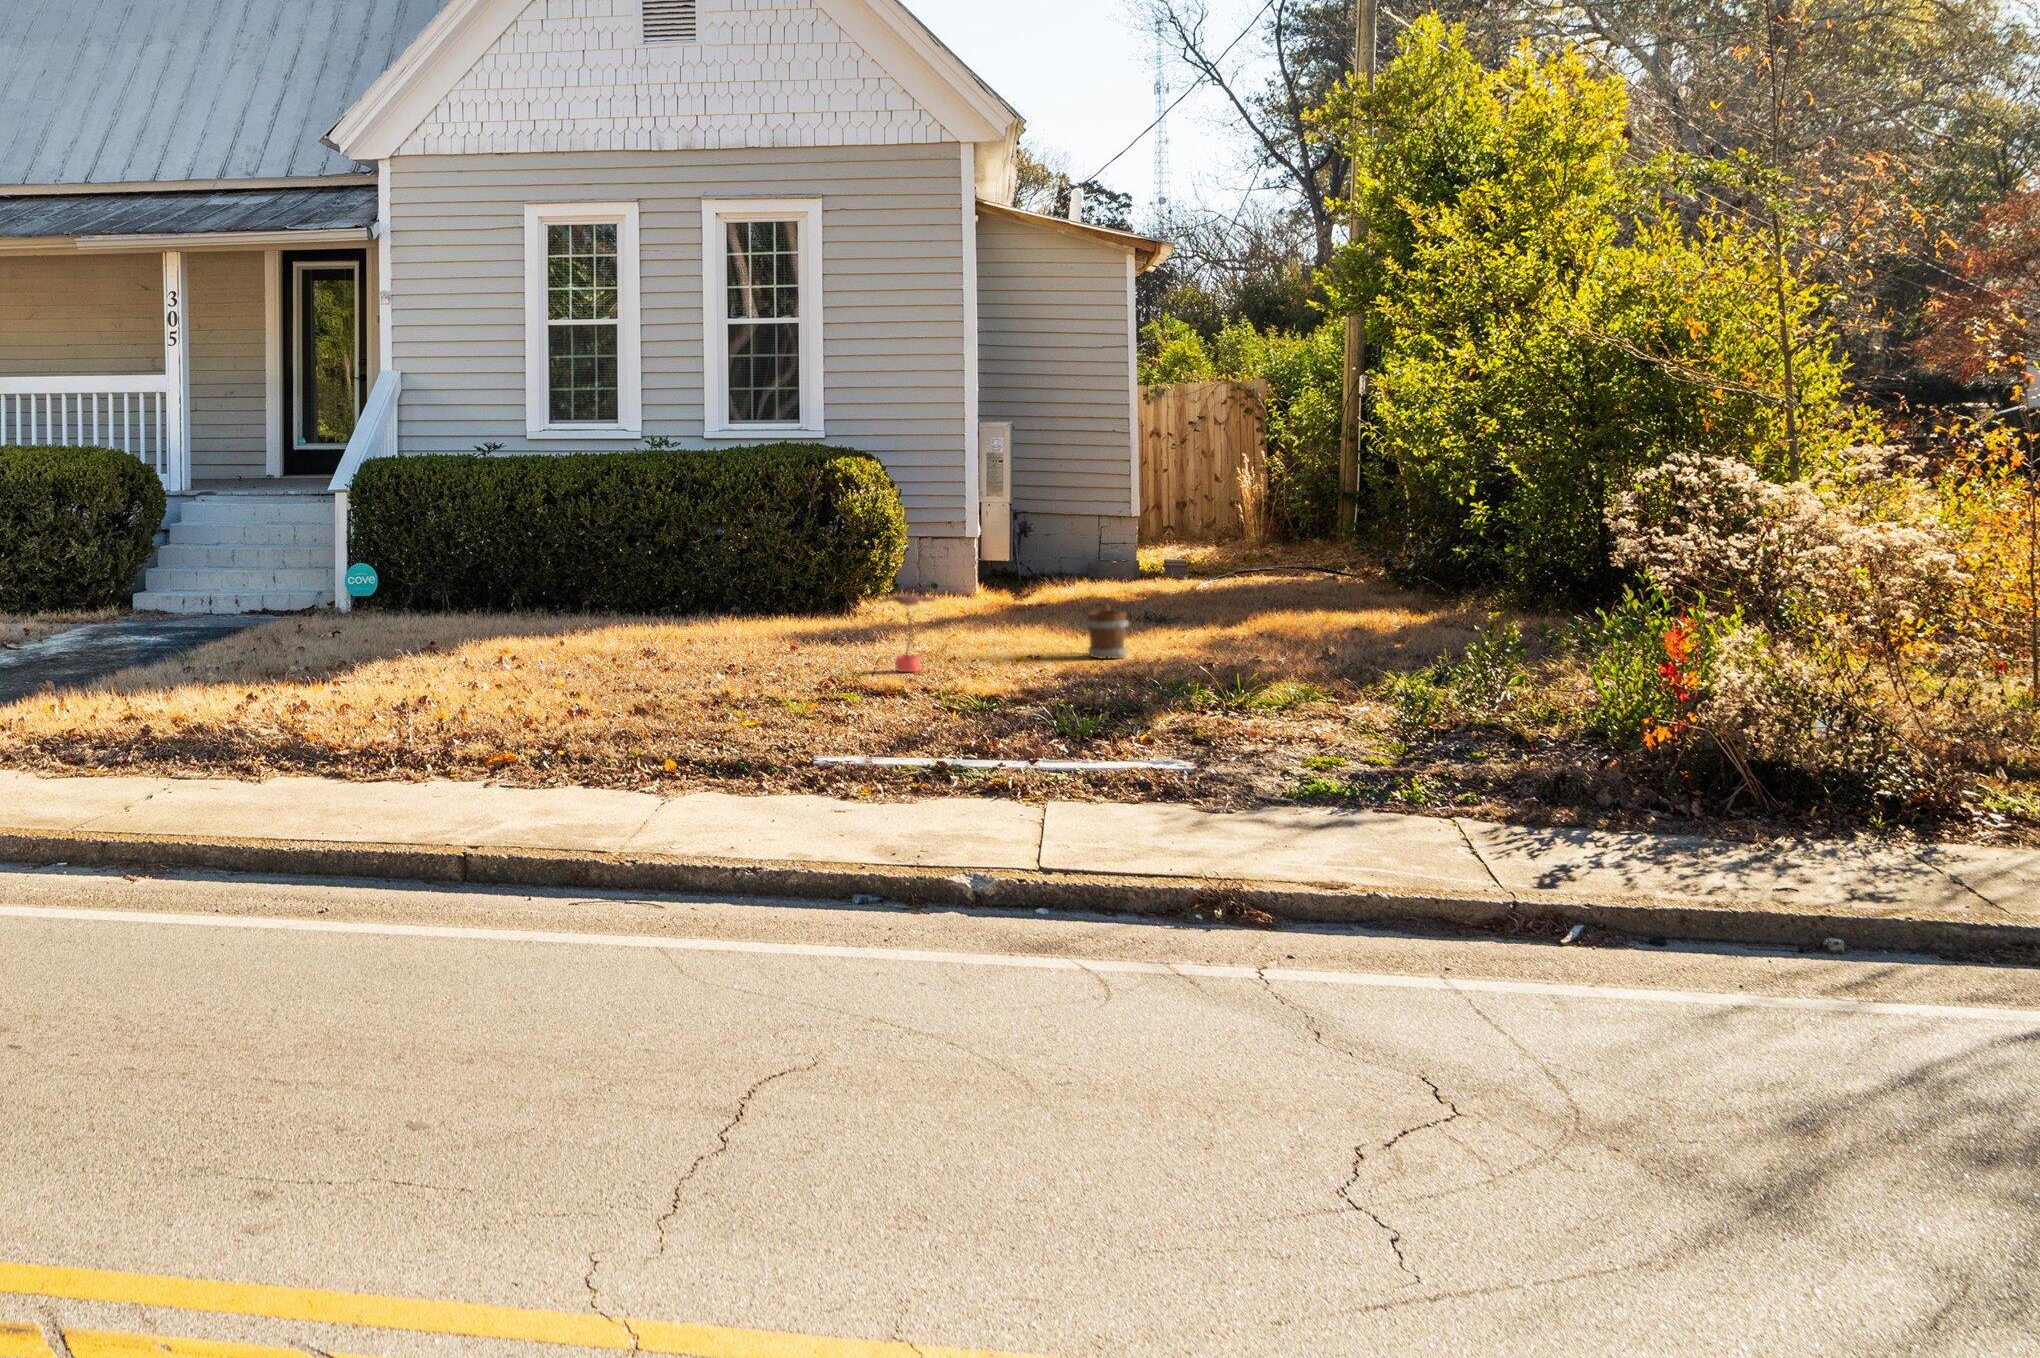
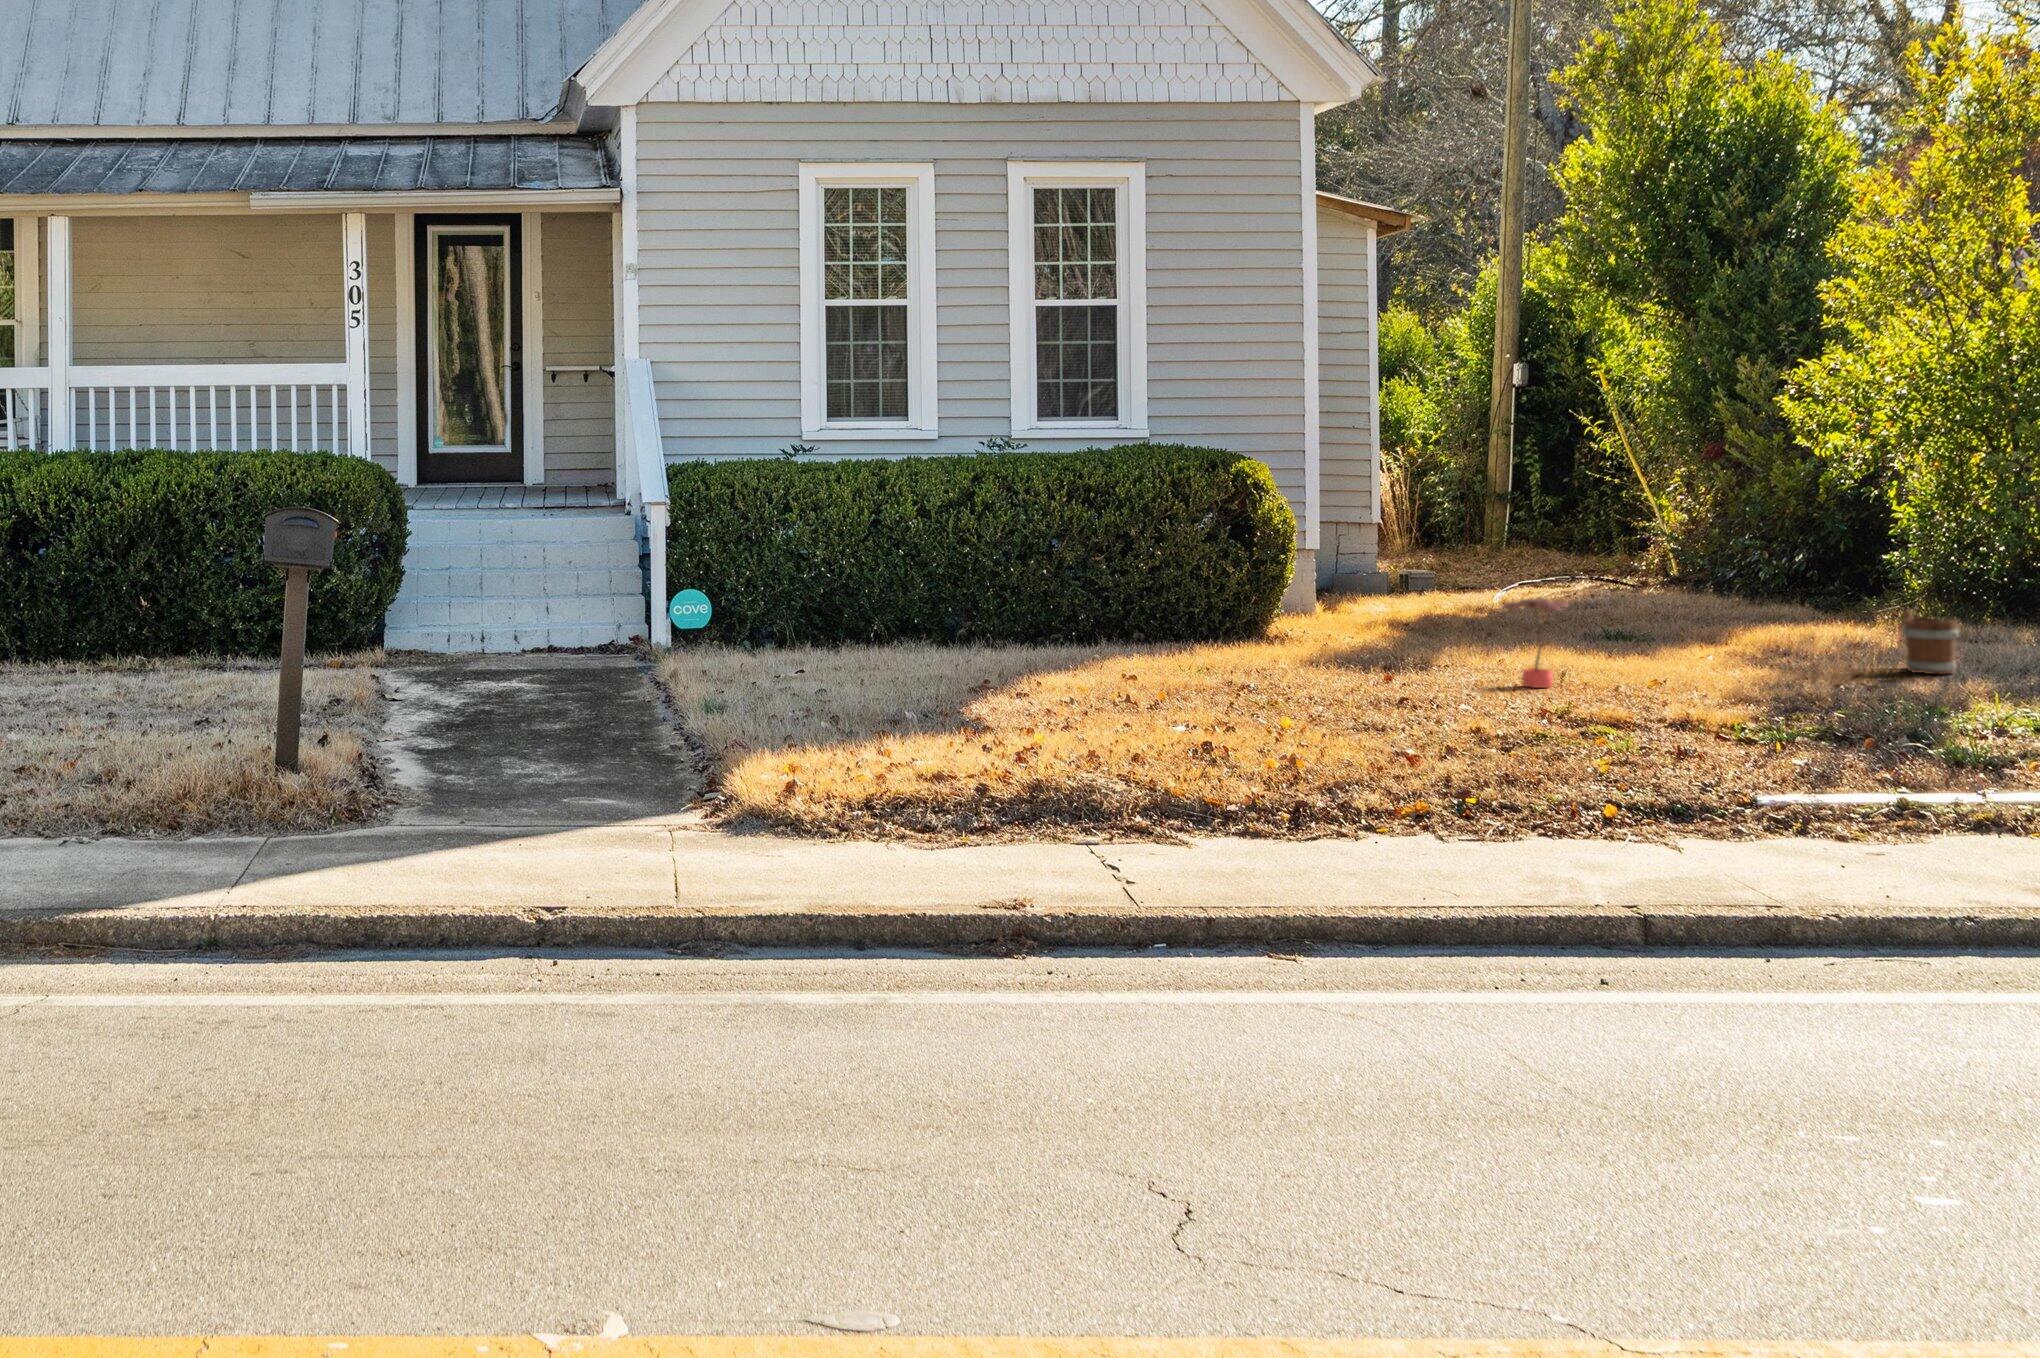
bucket: present [1085,604,1128,659] -> present [1903,611,1959,674]

